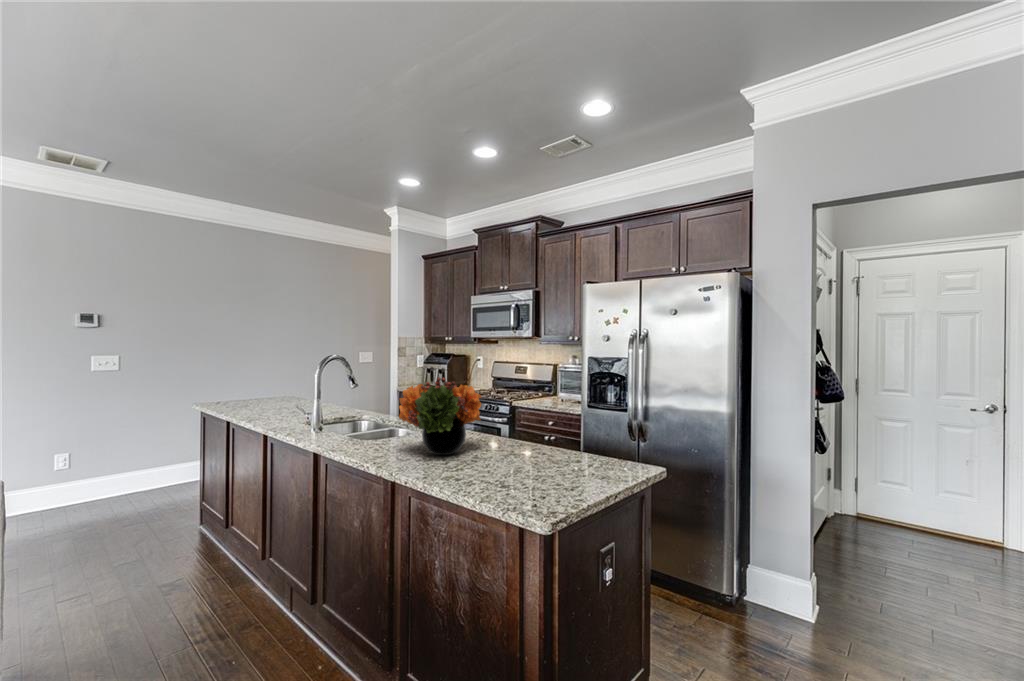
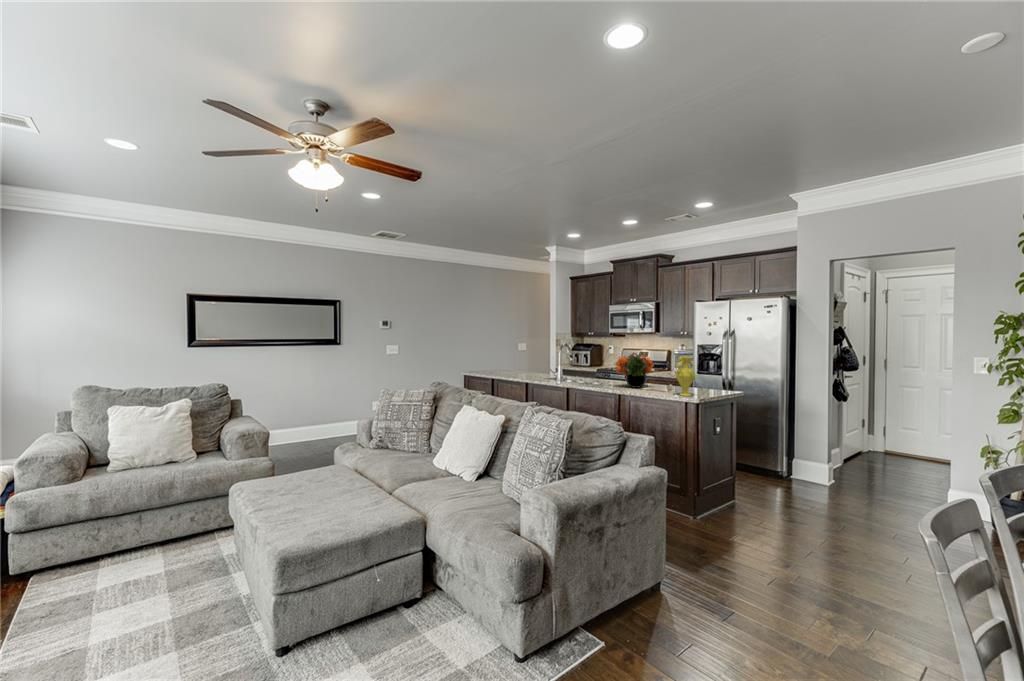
vase: none [502,393,551,498] -> present [675,356,695,396]

